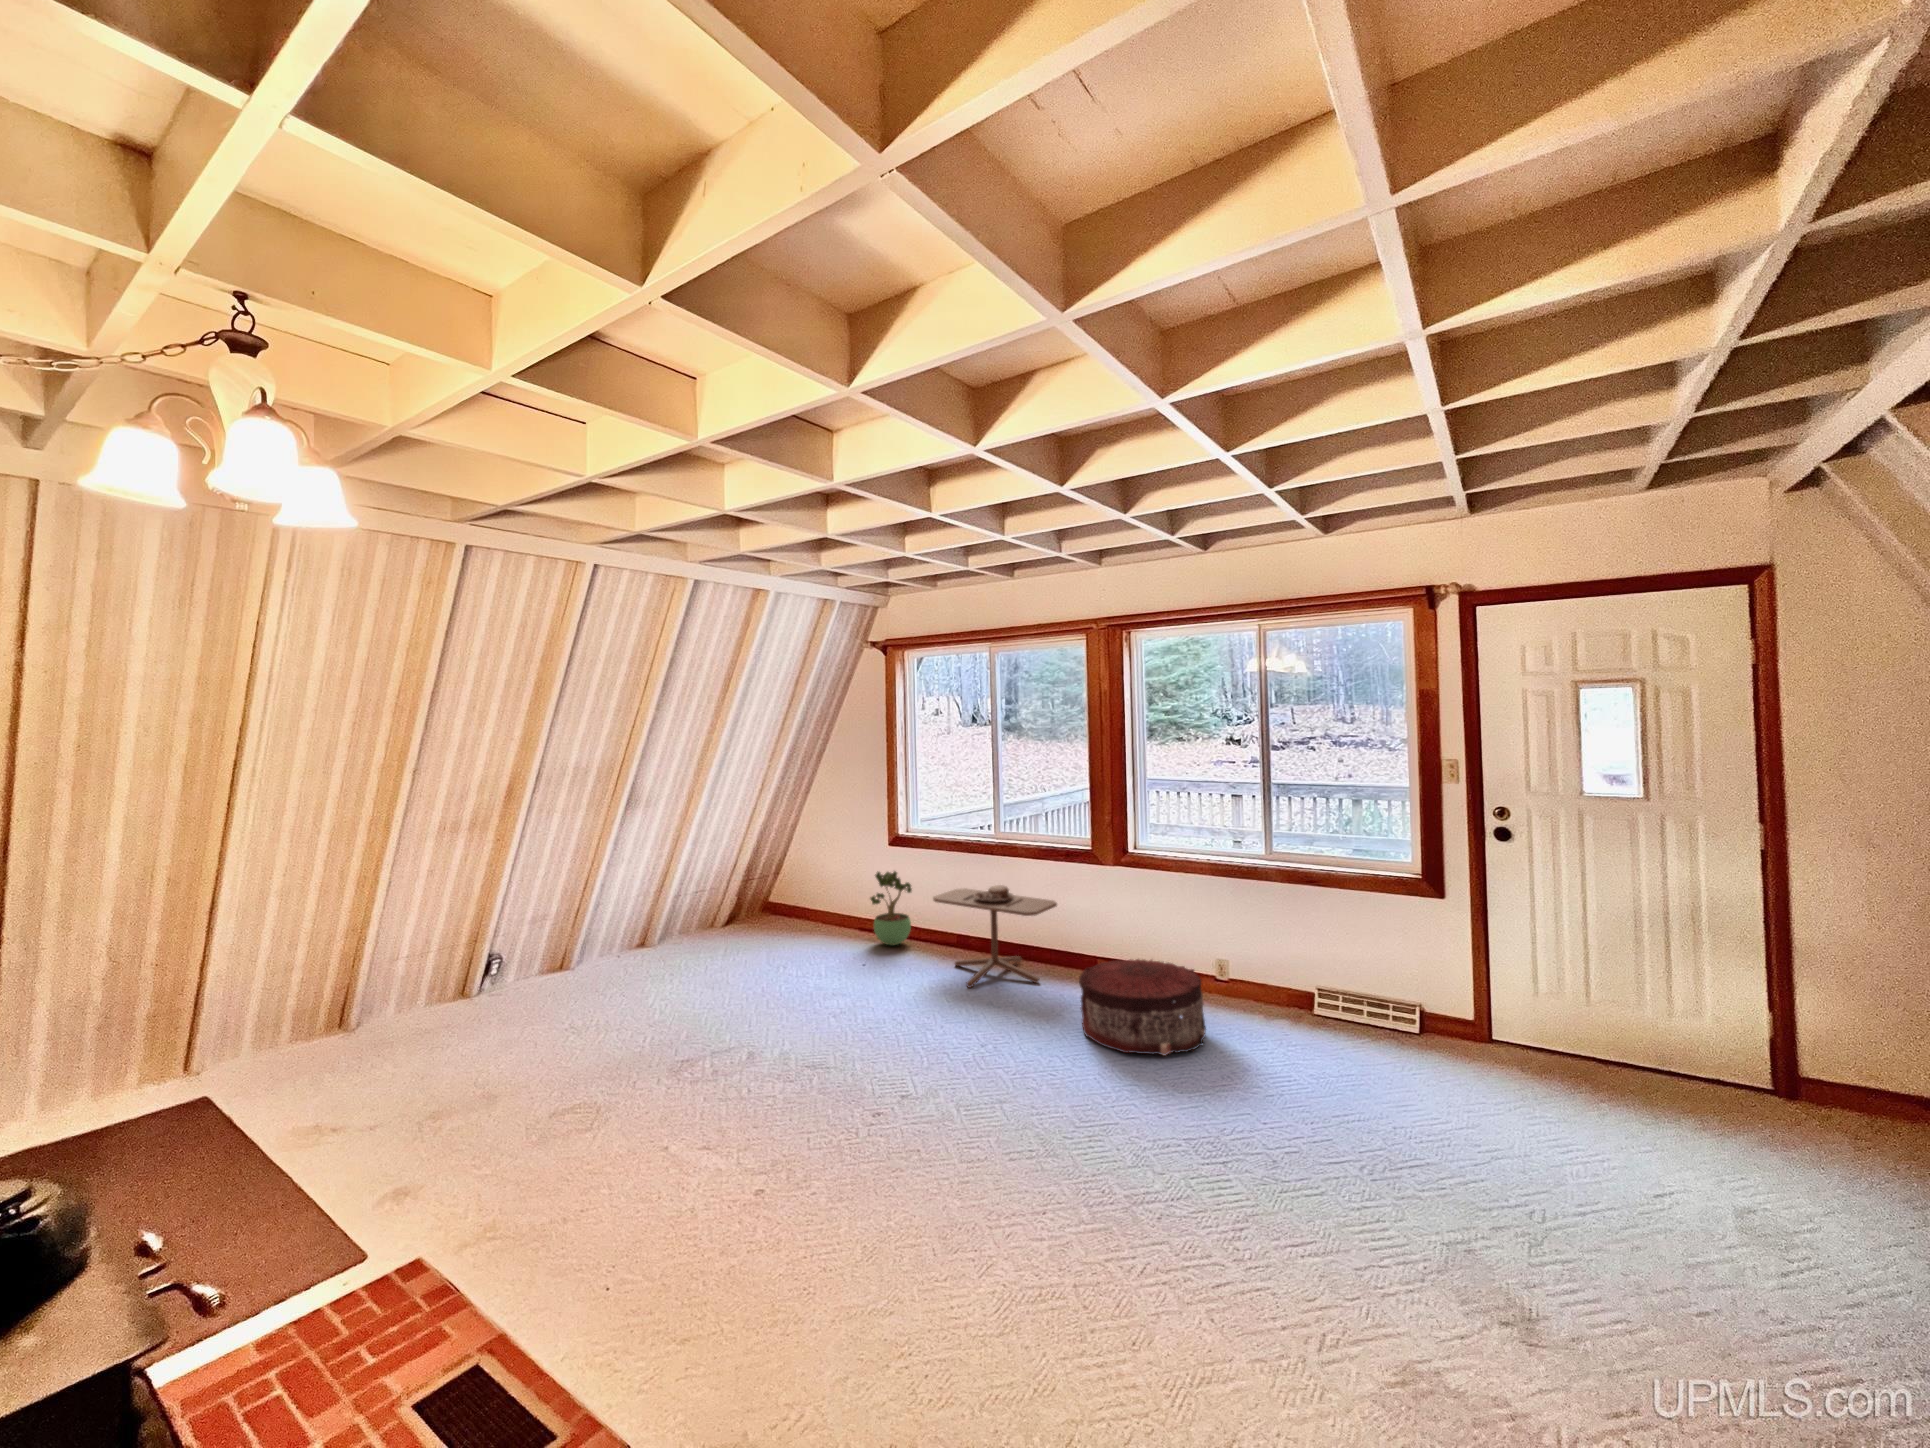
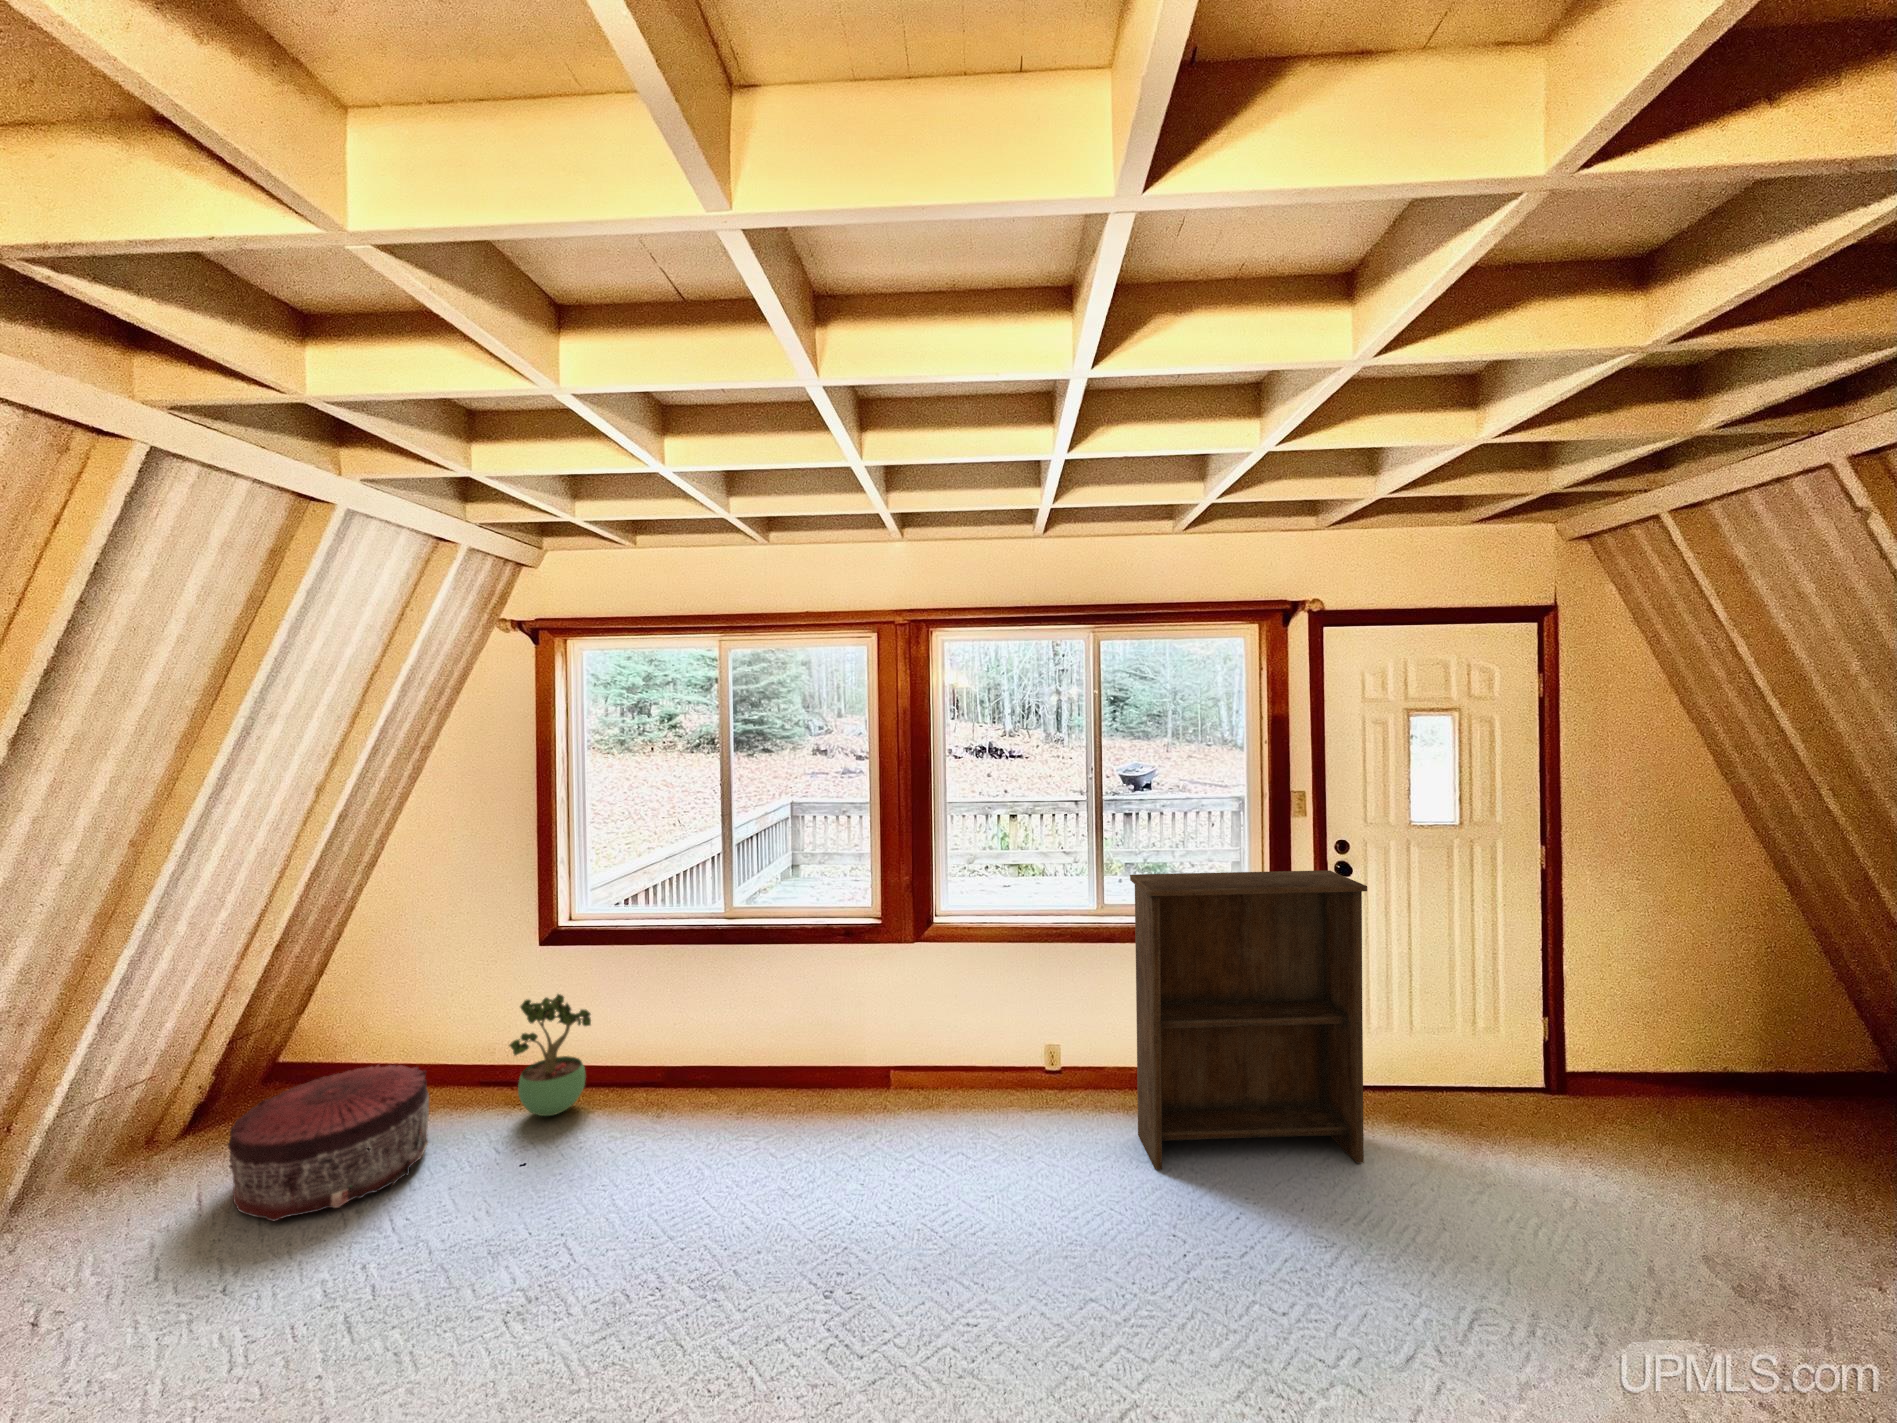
bookshelf: none [1245,818,1455,1083] -> present [1130,871,1367,1169]
side table: present [933,885,1057,988] -> none [650,996,847,1176]
pouf: present [1079,959,1206,1055] -> present [227,1065,429,1221]

